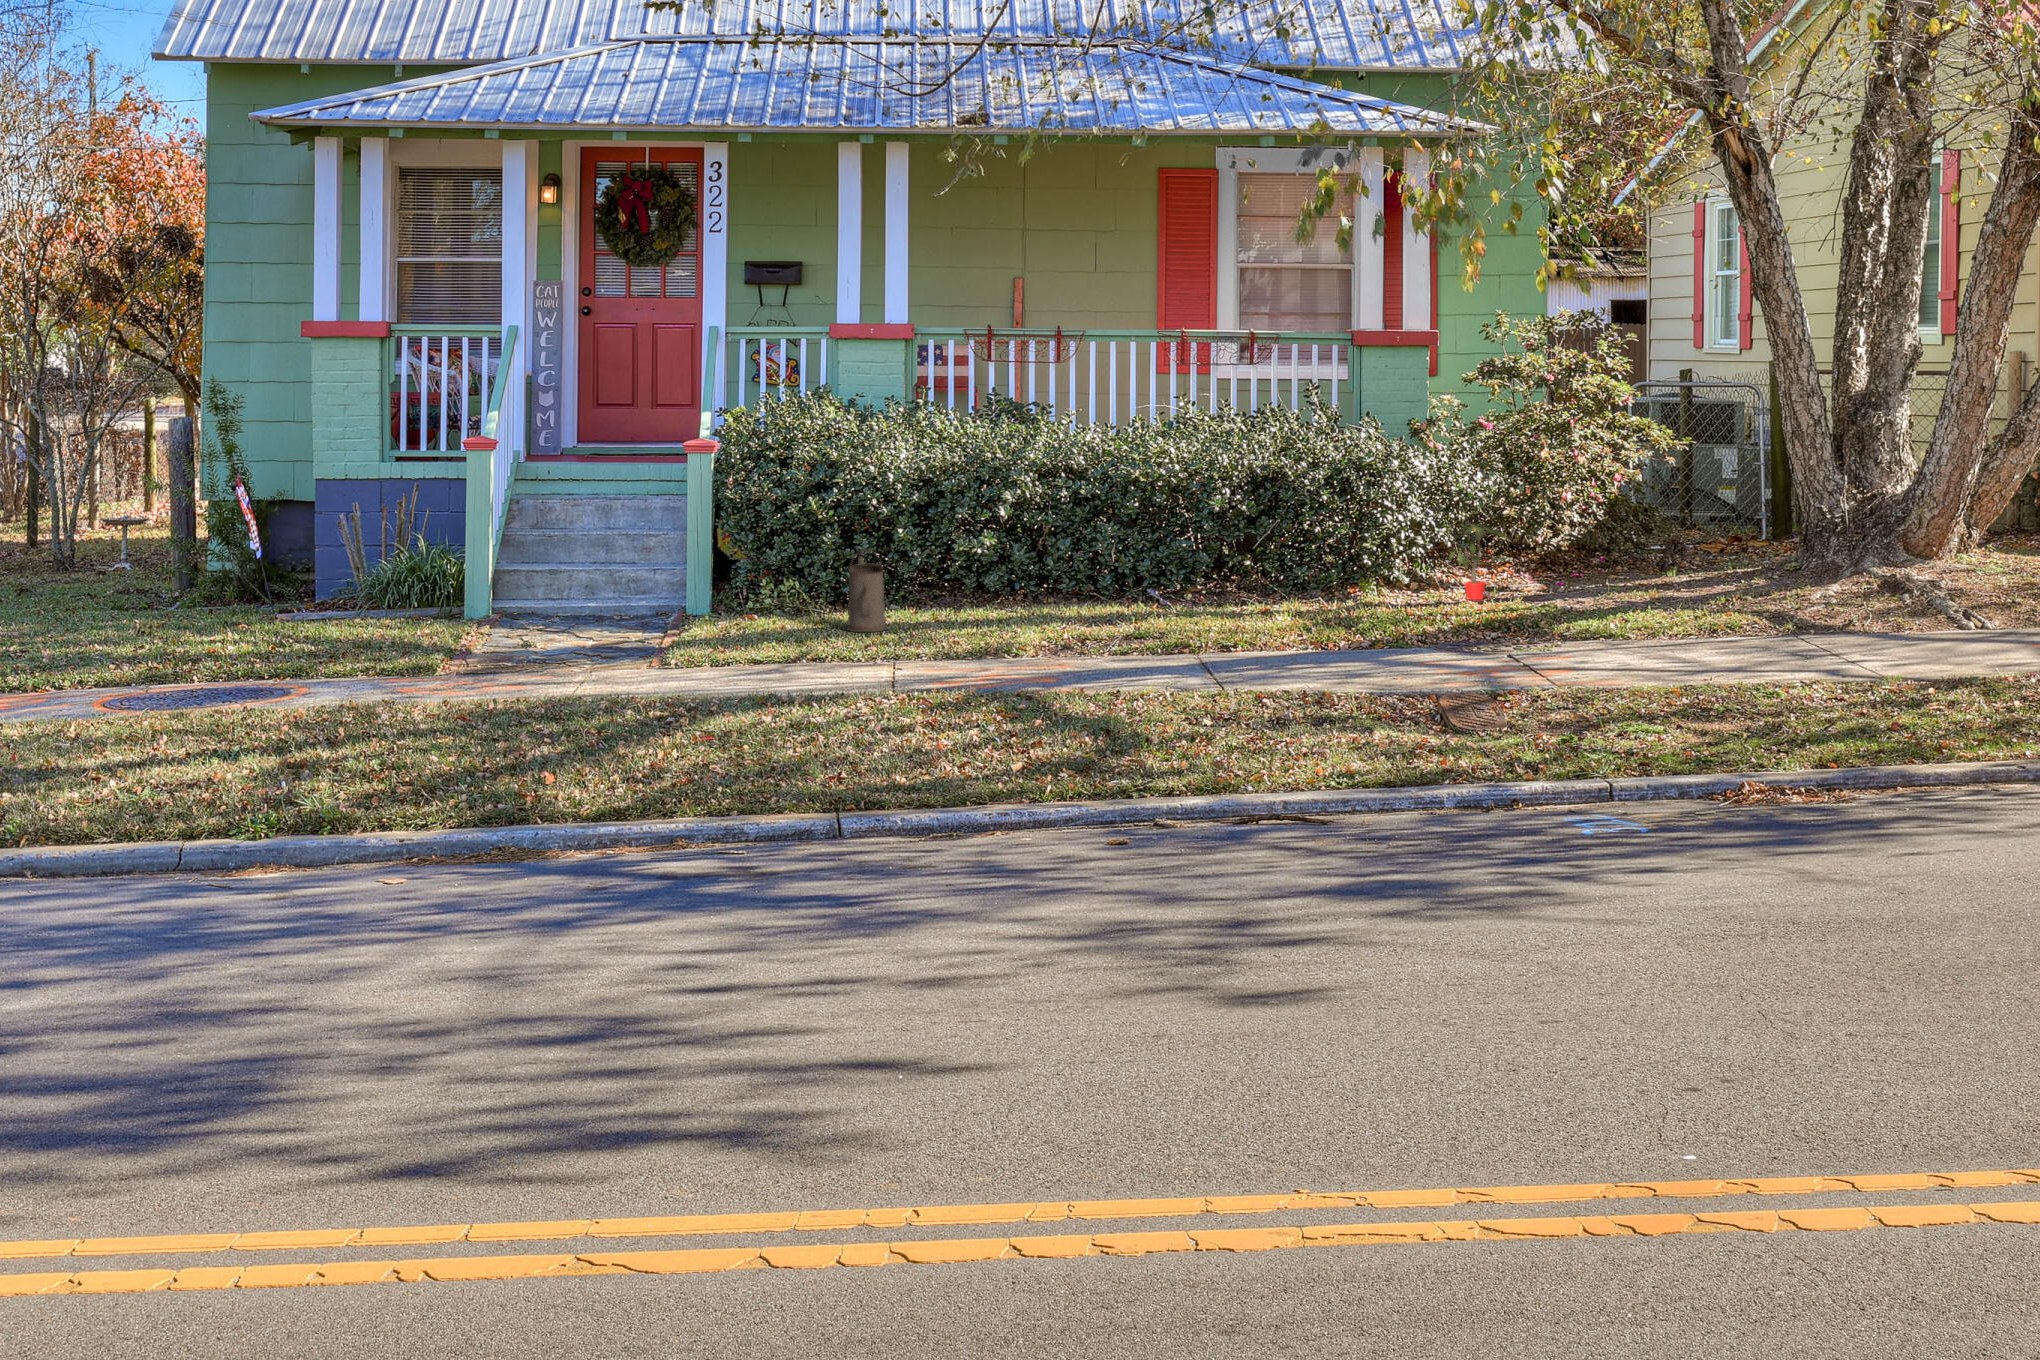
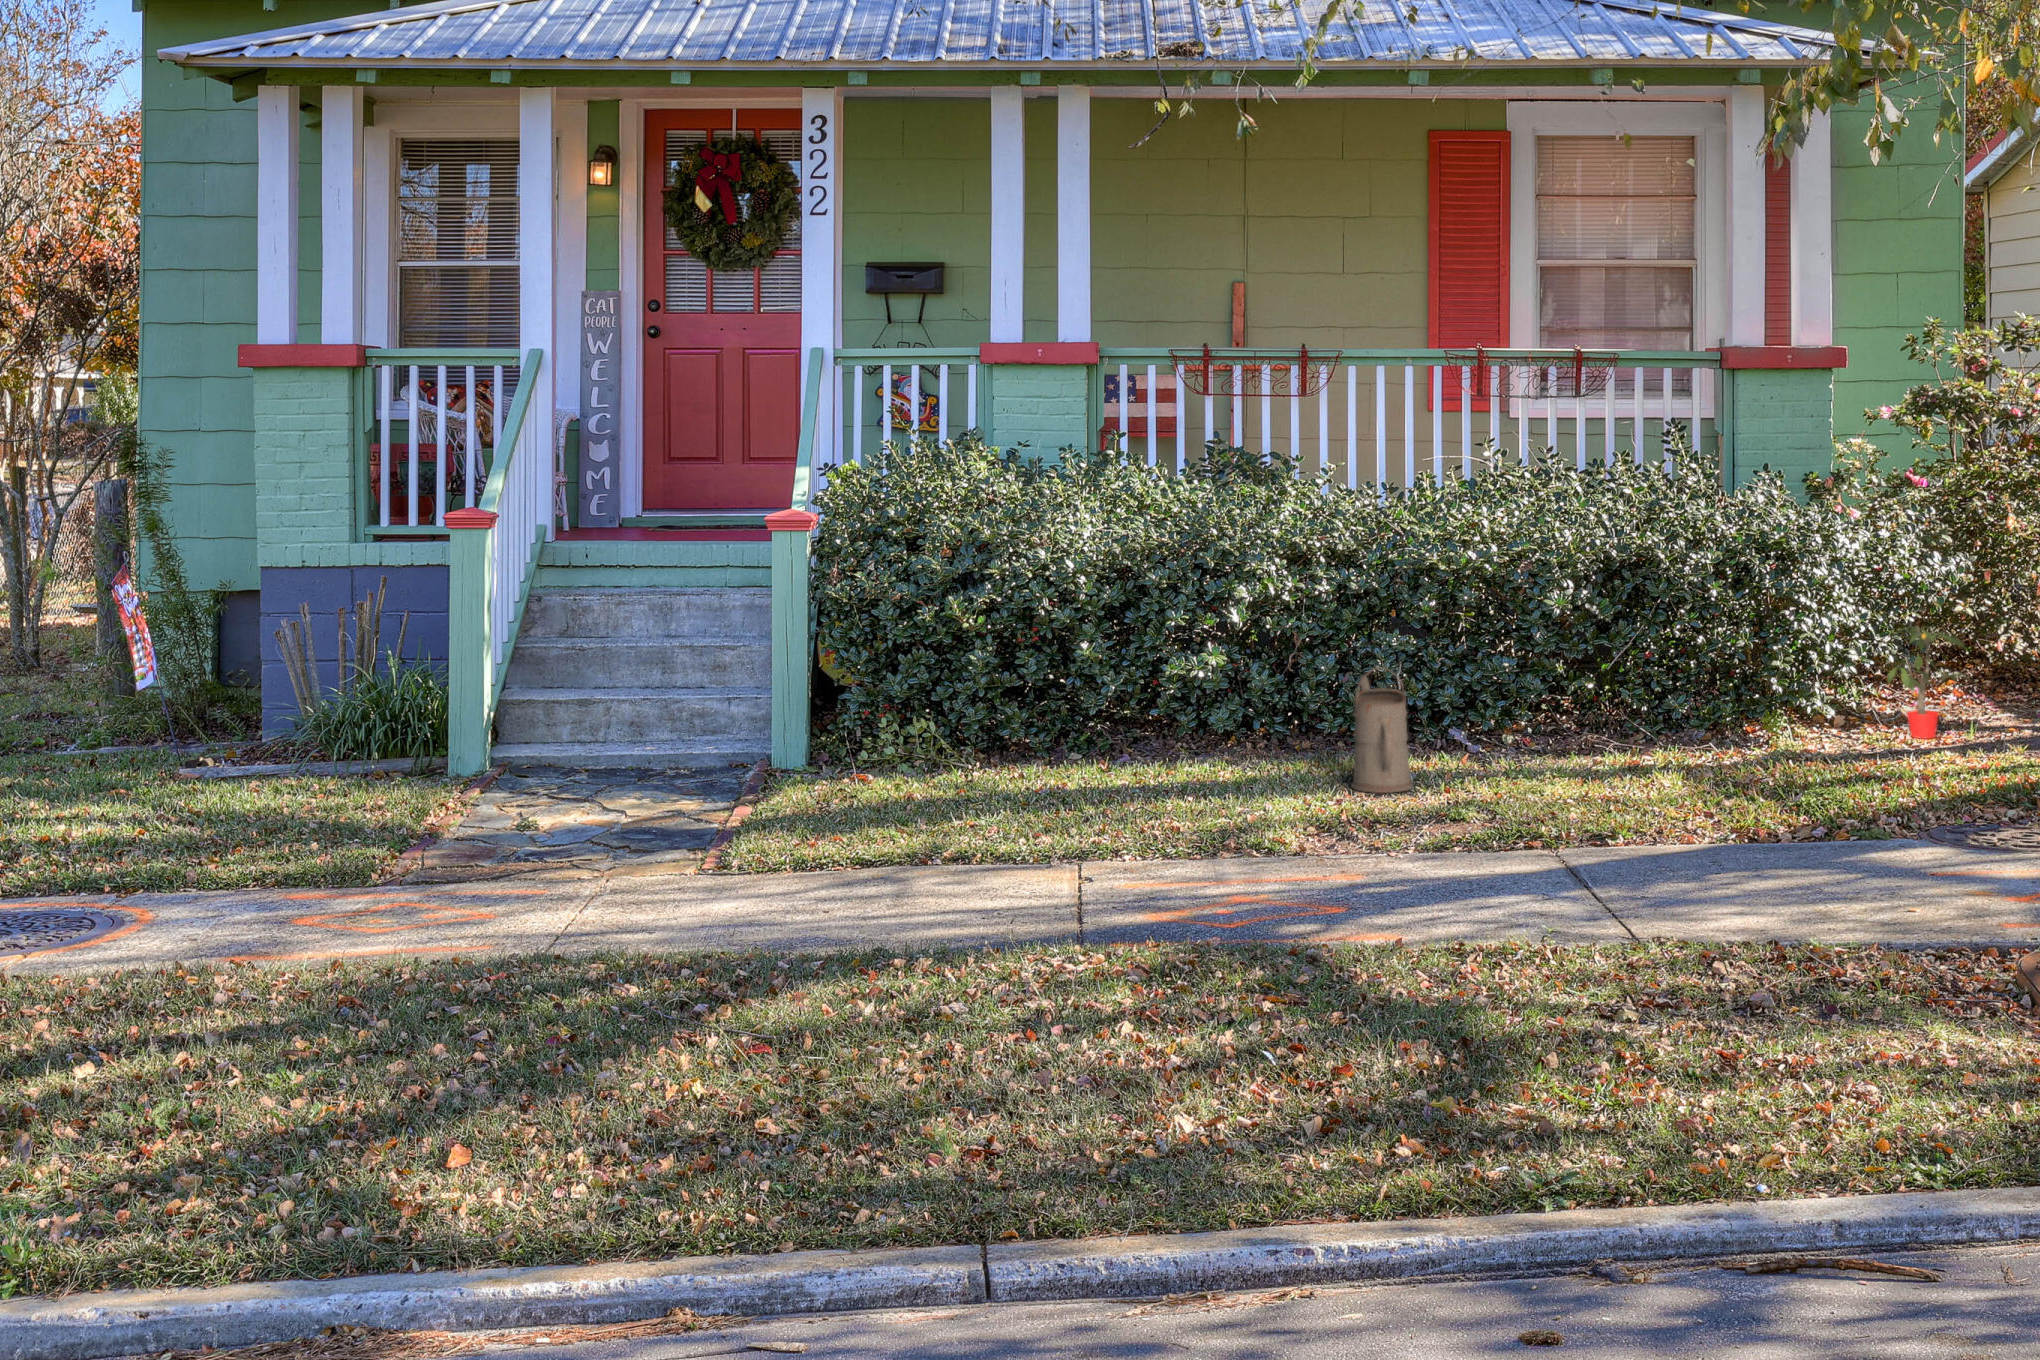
watering can: present [847,554,887,632] -> present [1351,667,1413,793]

